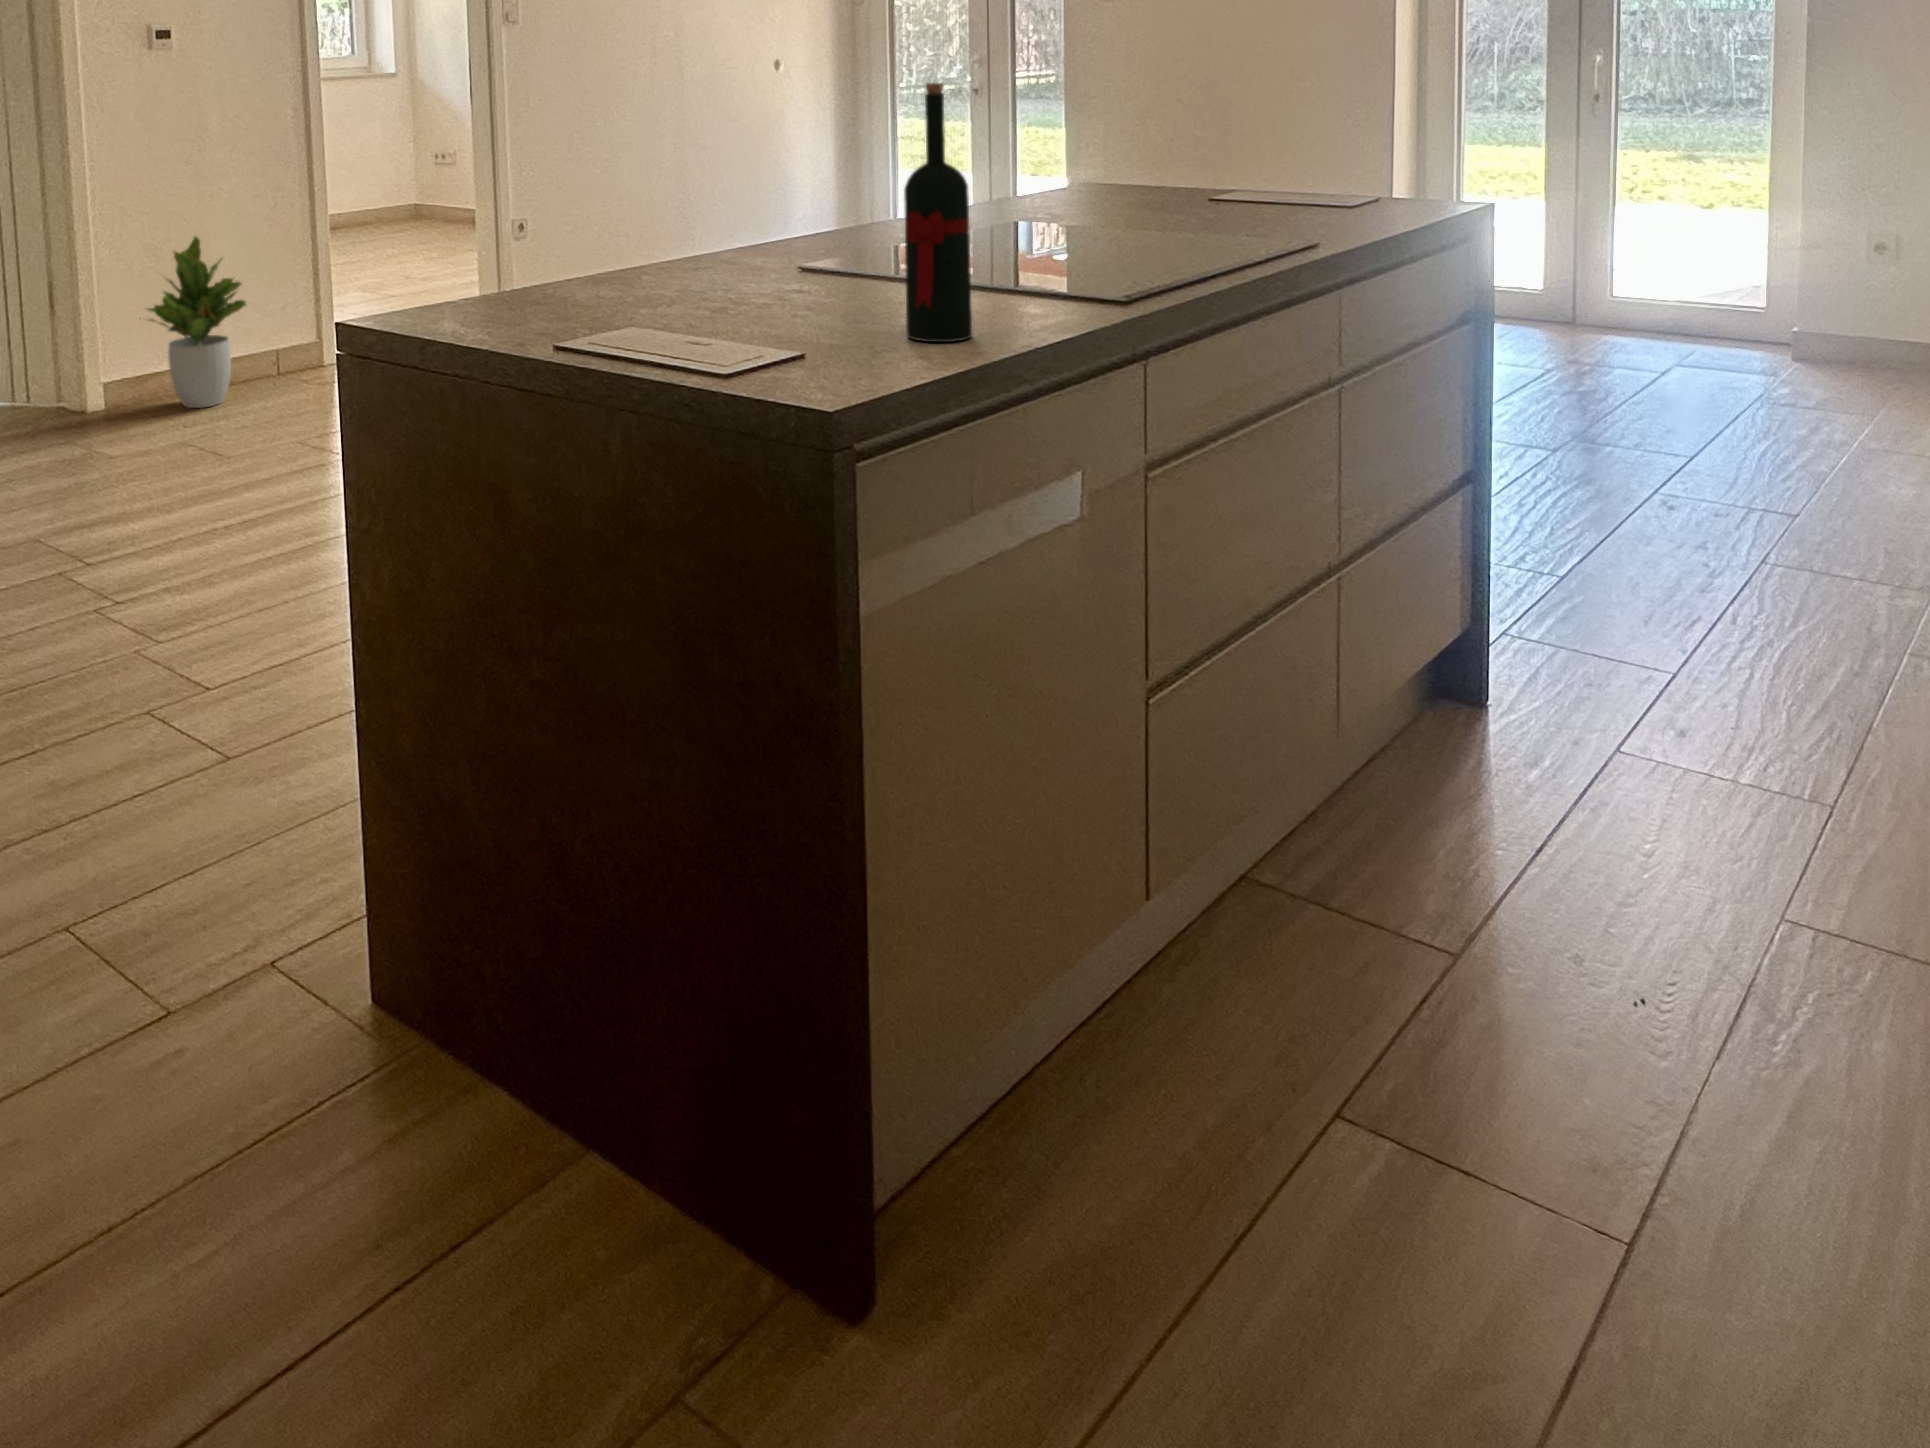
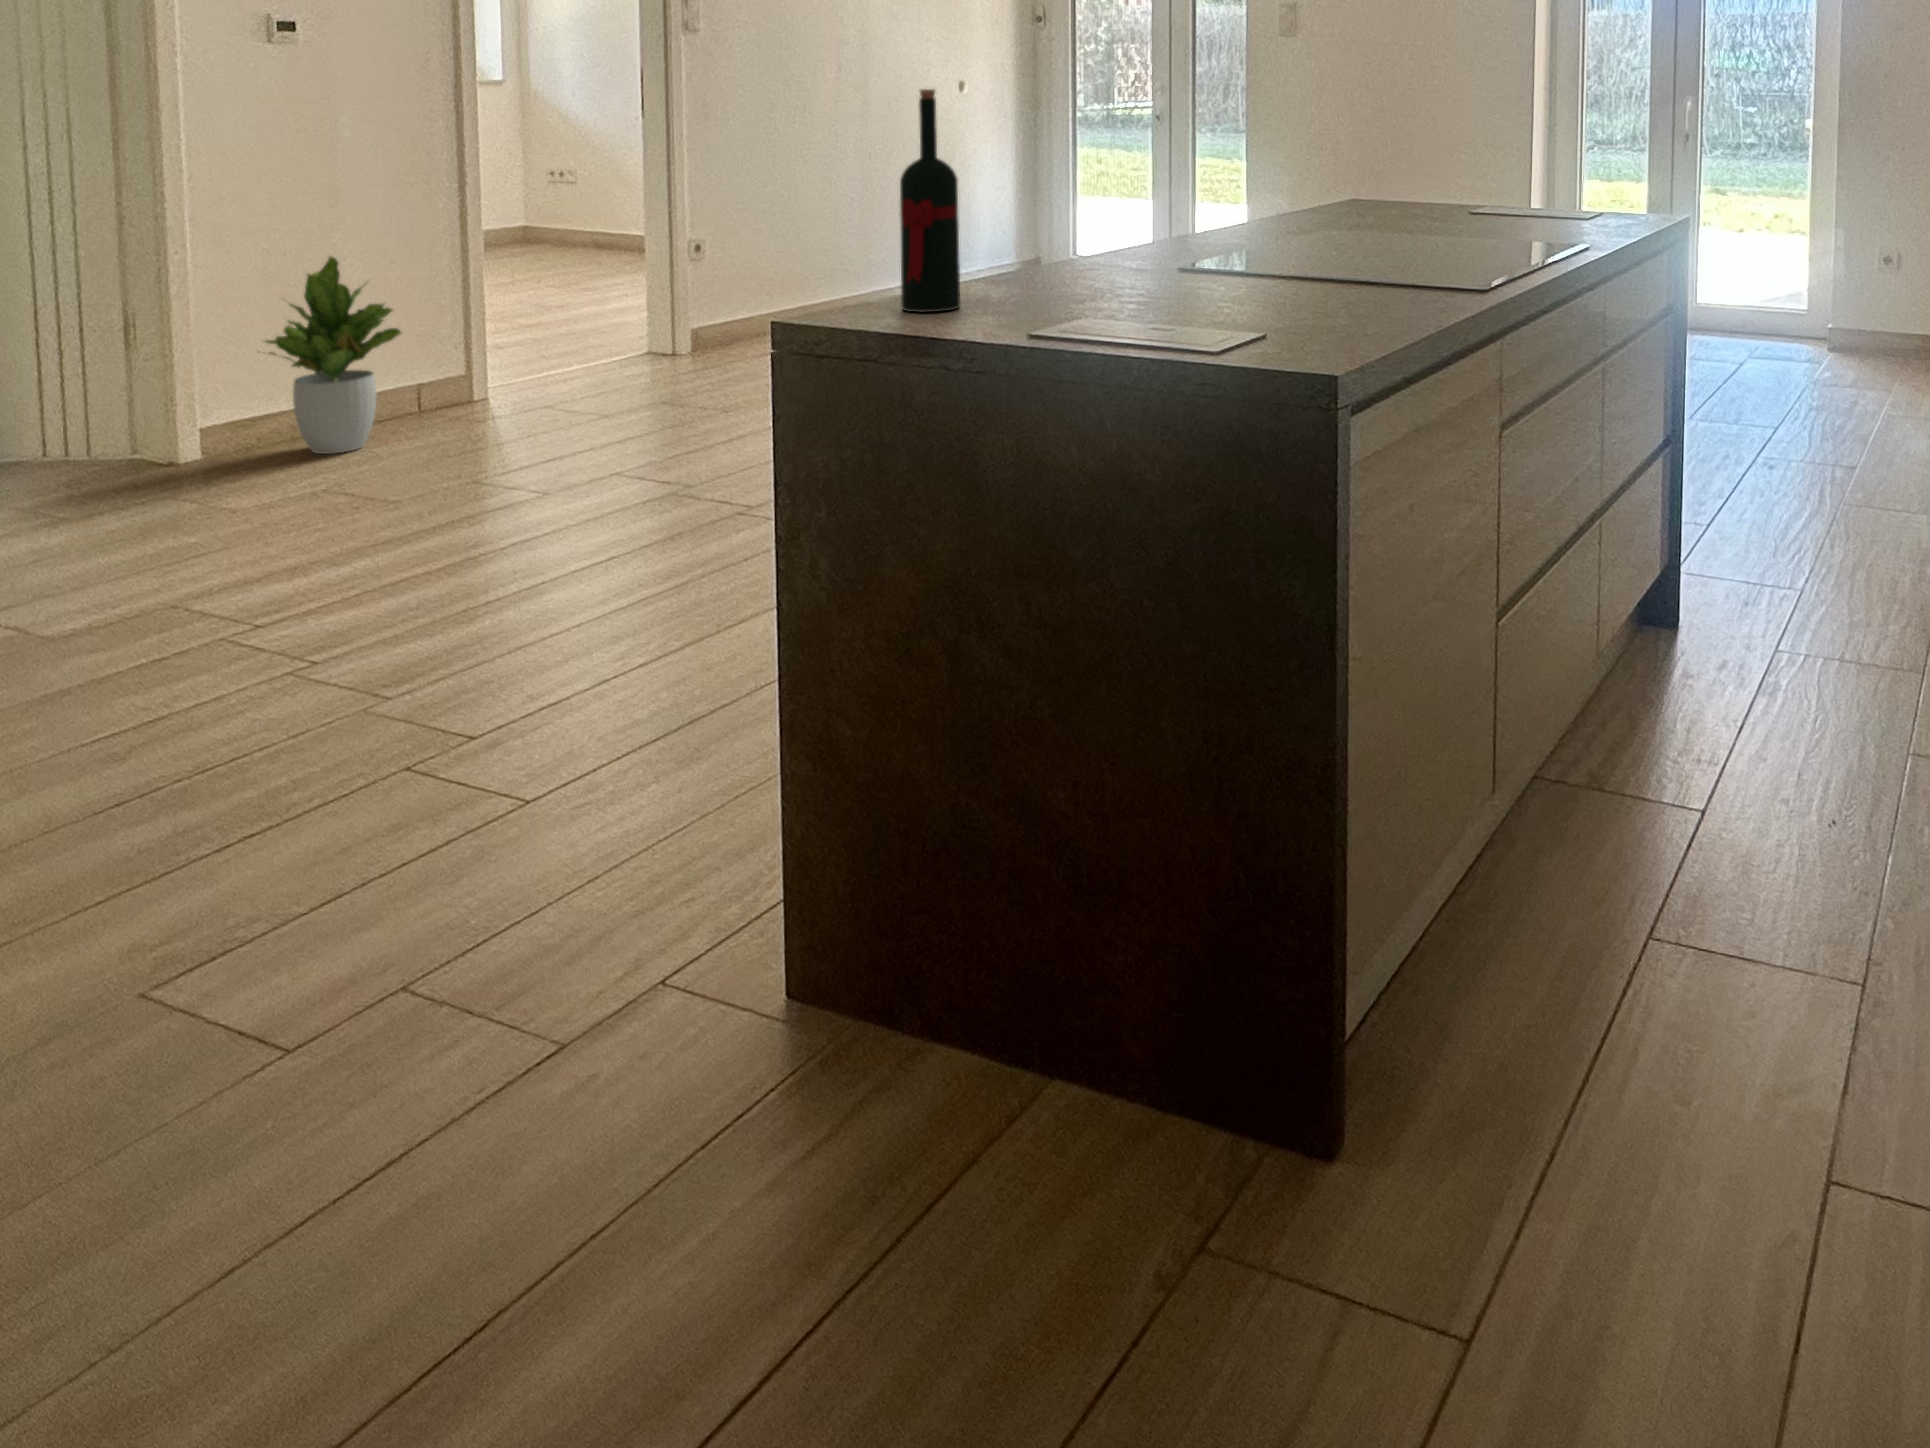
wine bottle: present [904,83,972,342] -> present [900,89,960,312]

